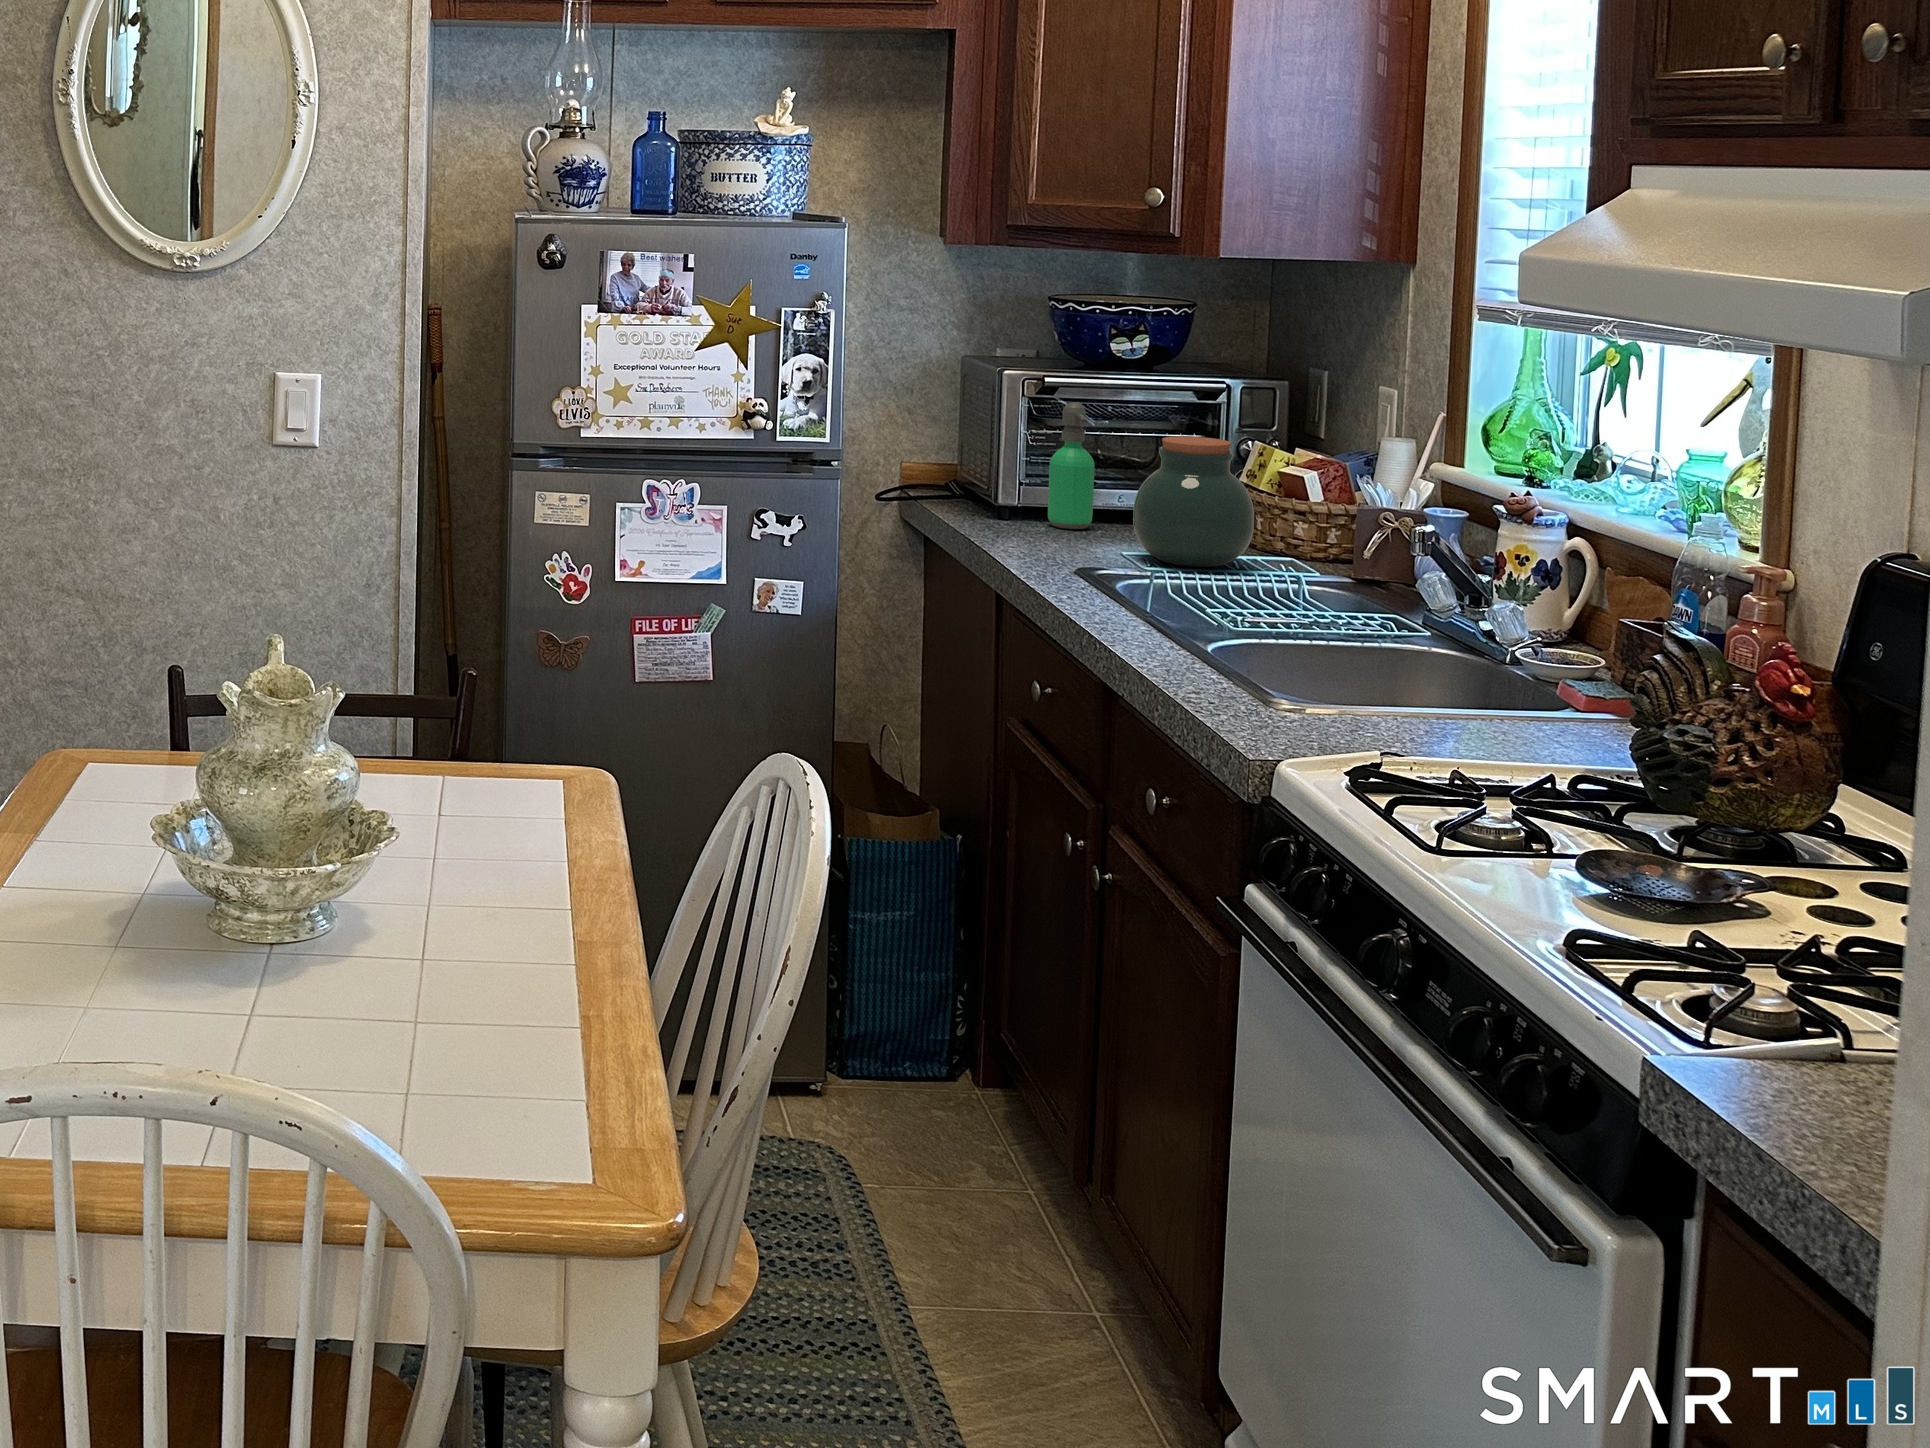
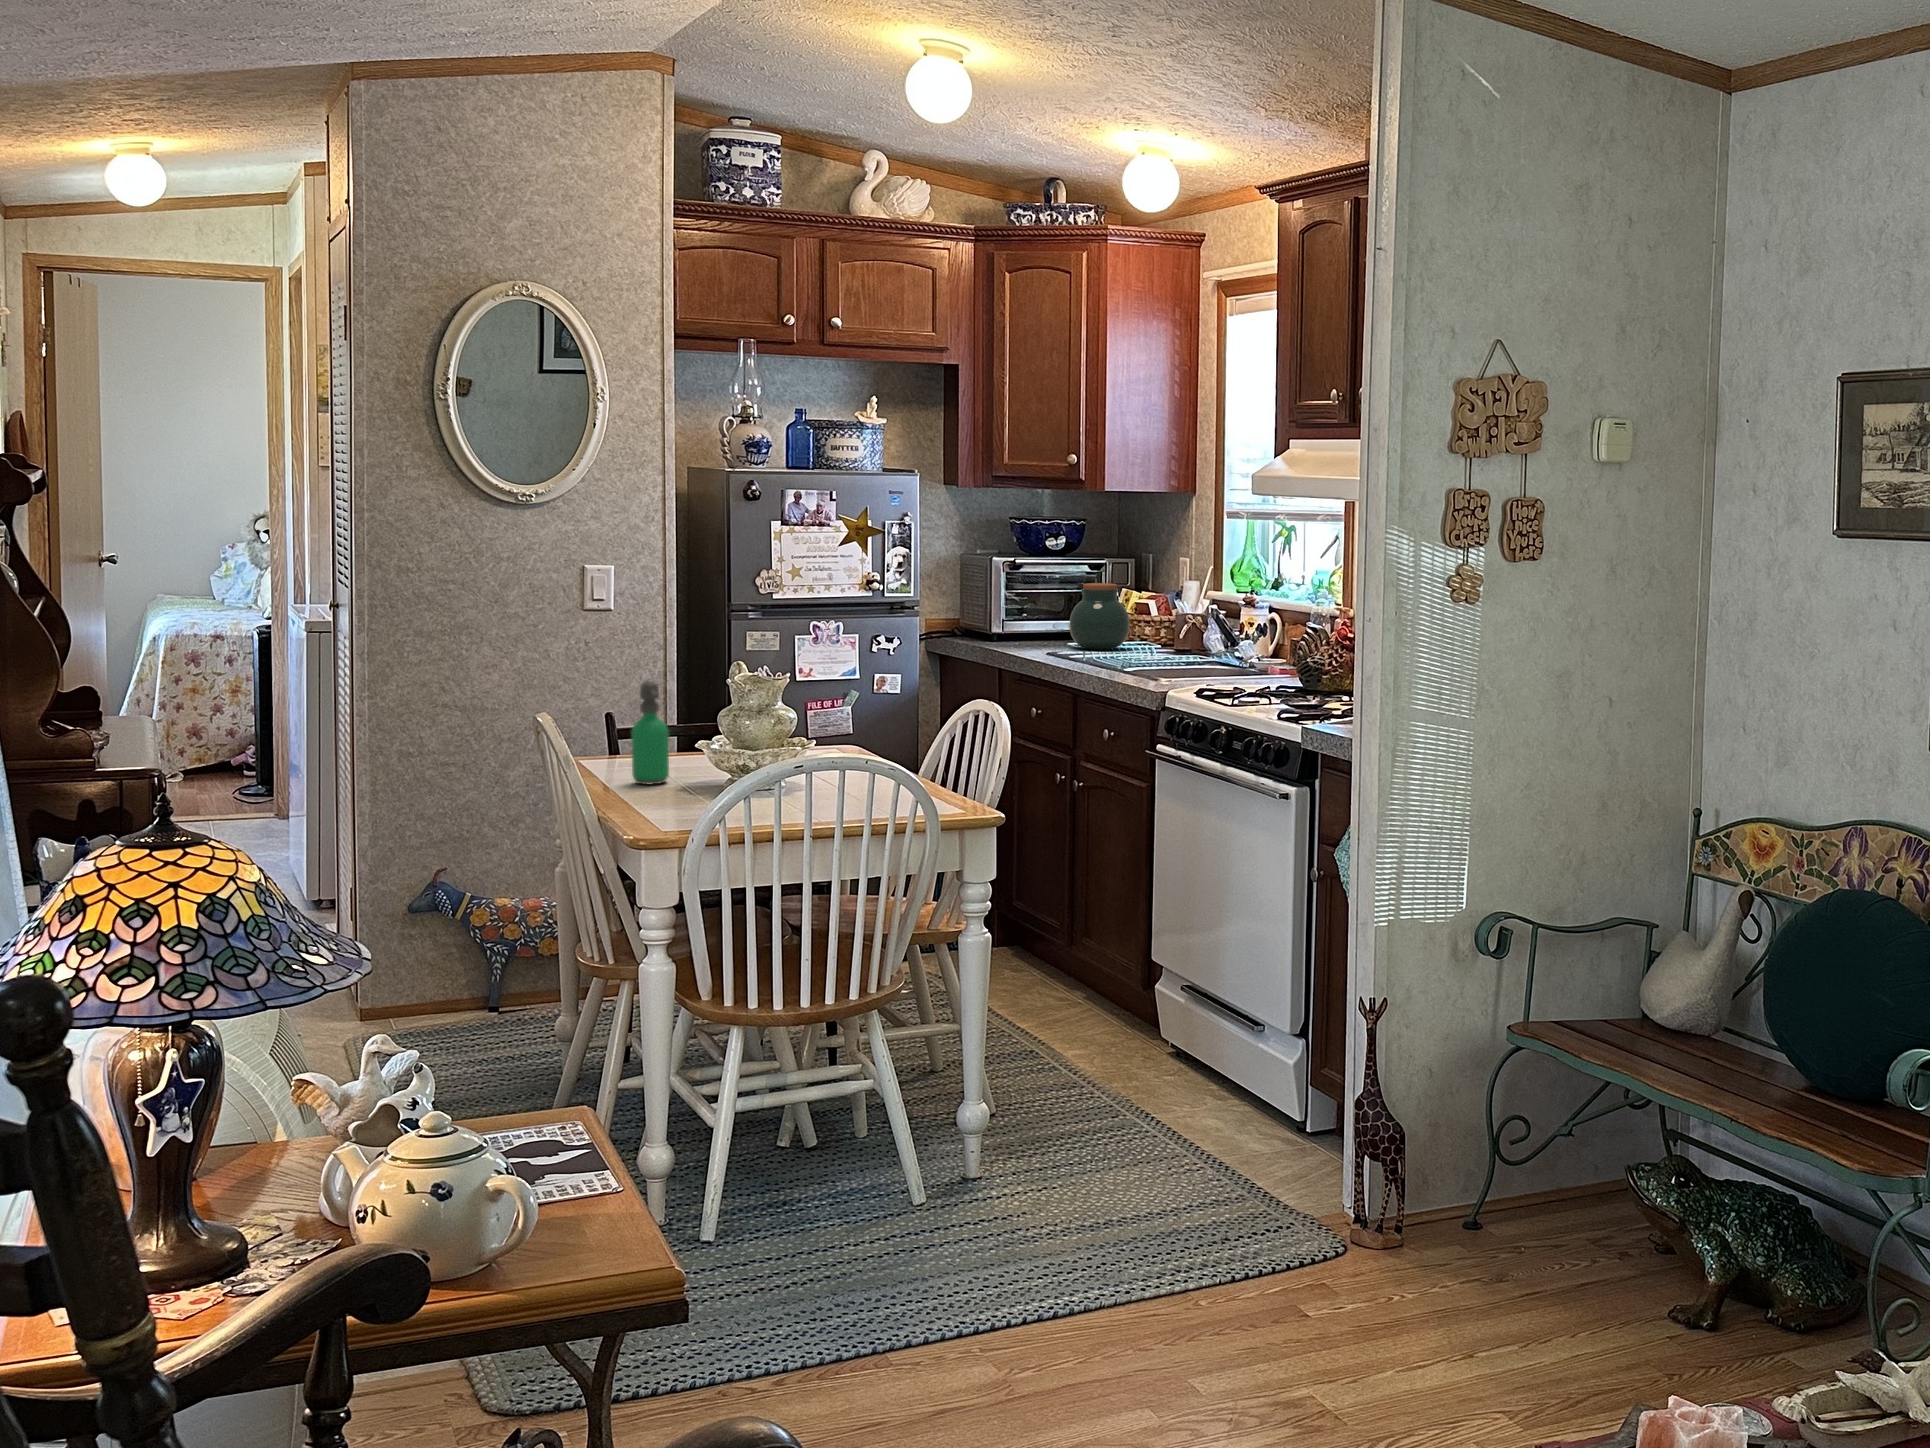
soap dispenser: present [1048,403,1095,529] -> present [631,681,669,784]

